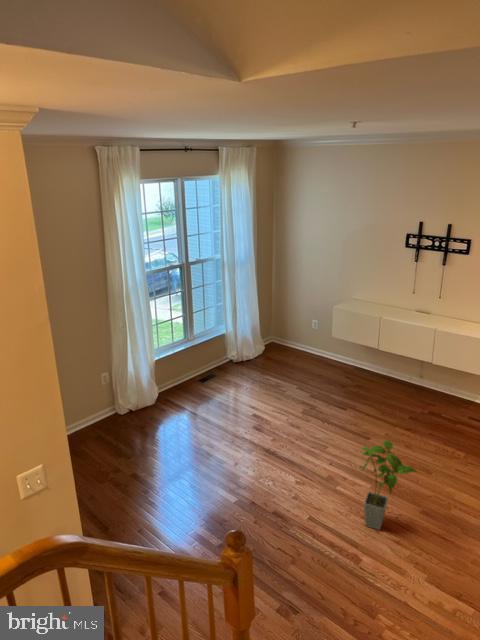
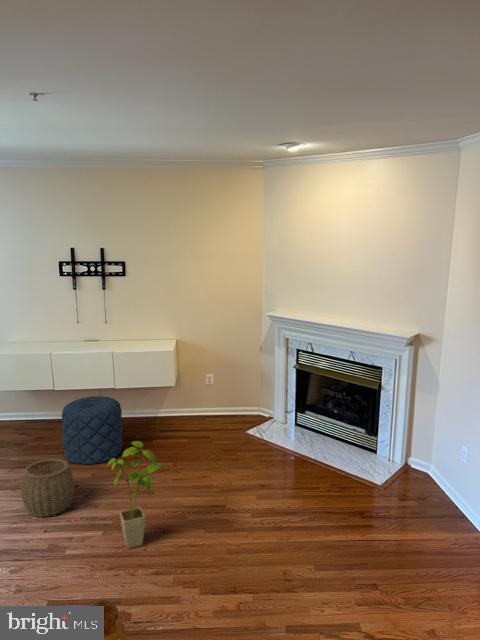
pouf: none [367,368,426,432] -> present [62,396,123,464]
woven basket: none [310,415,353,465] -> present [21,459,75,517]

